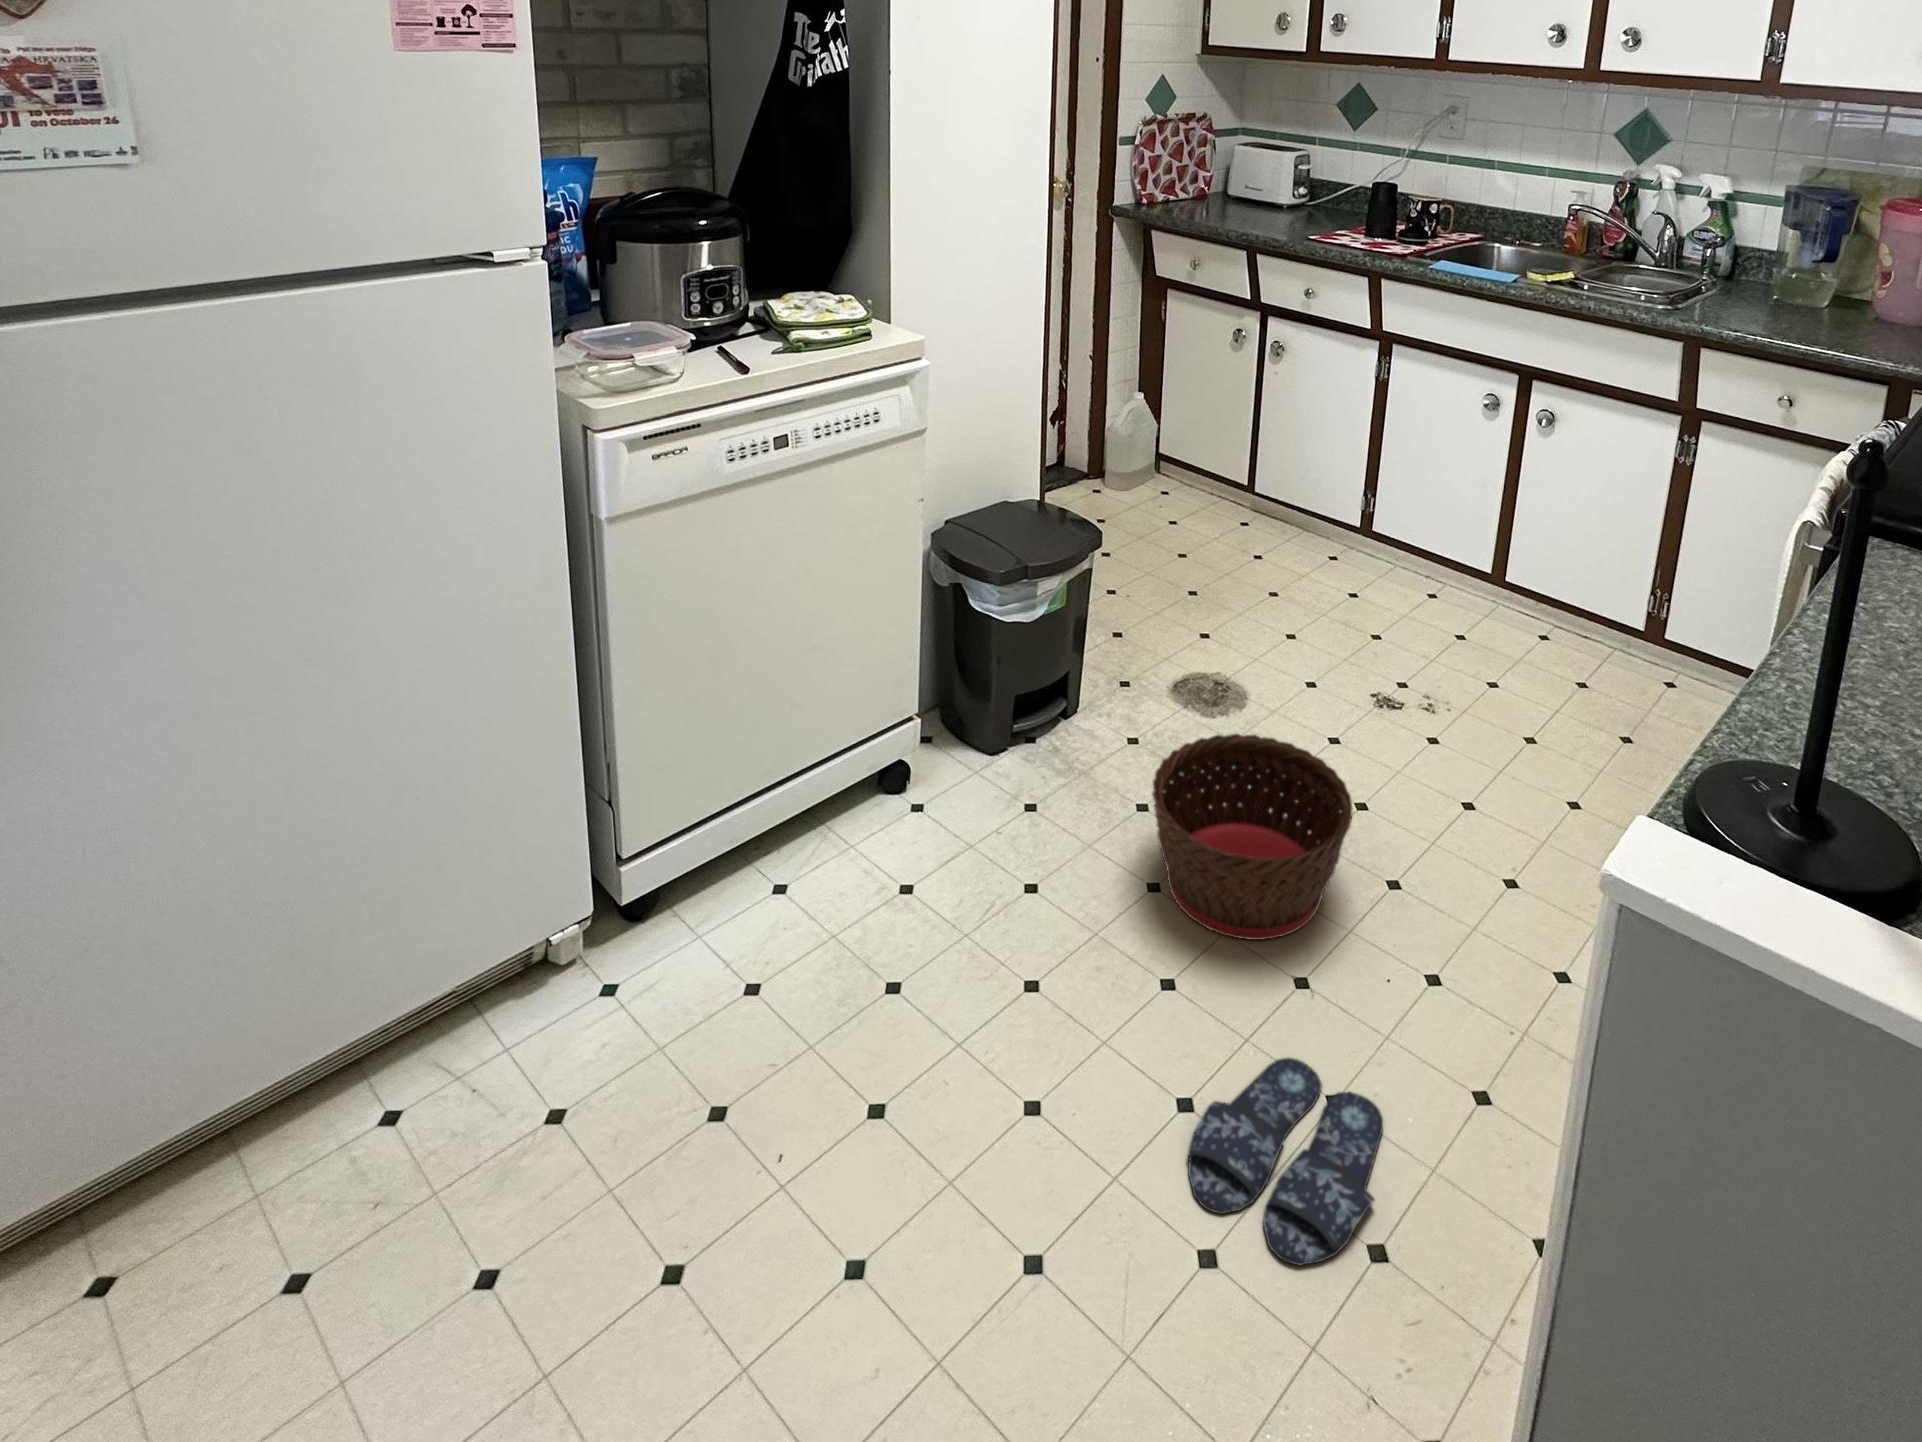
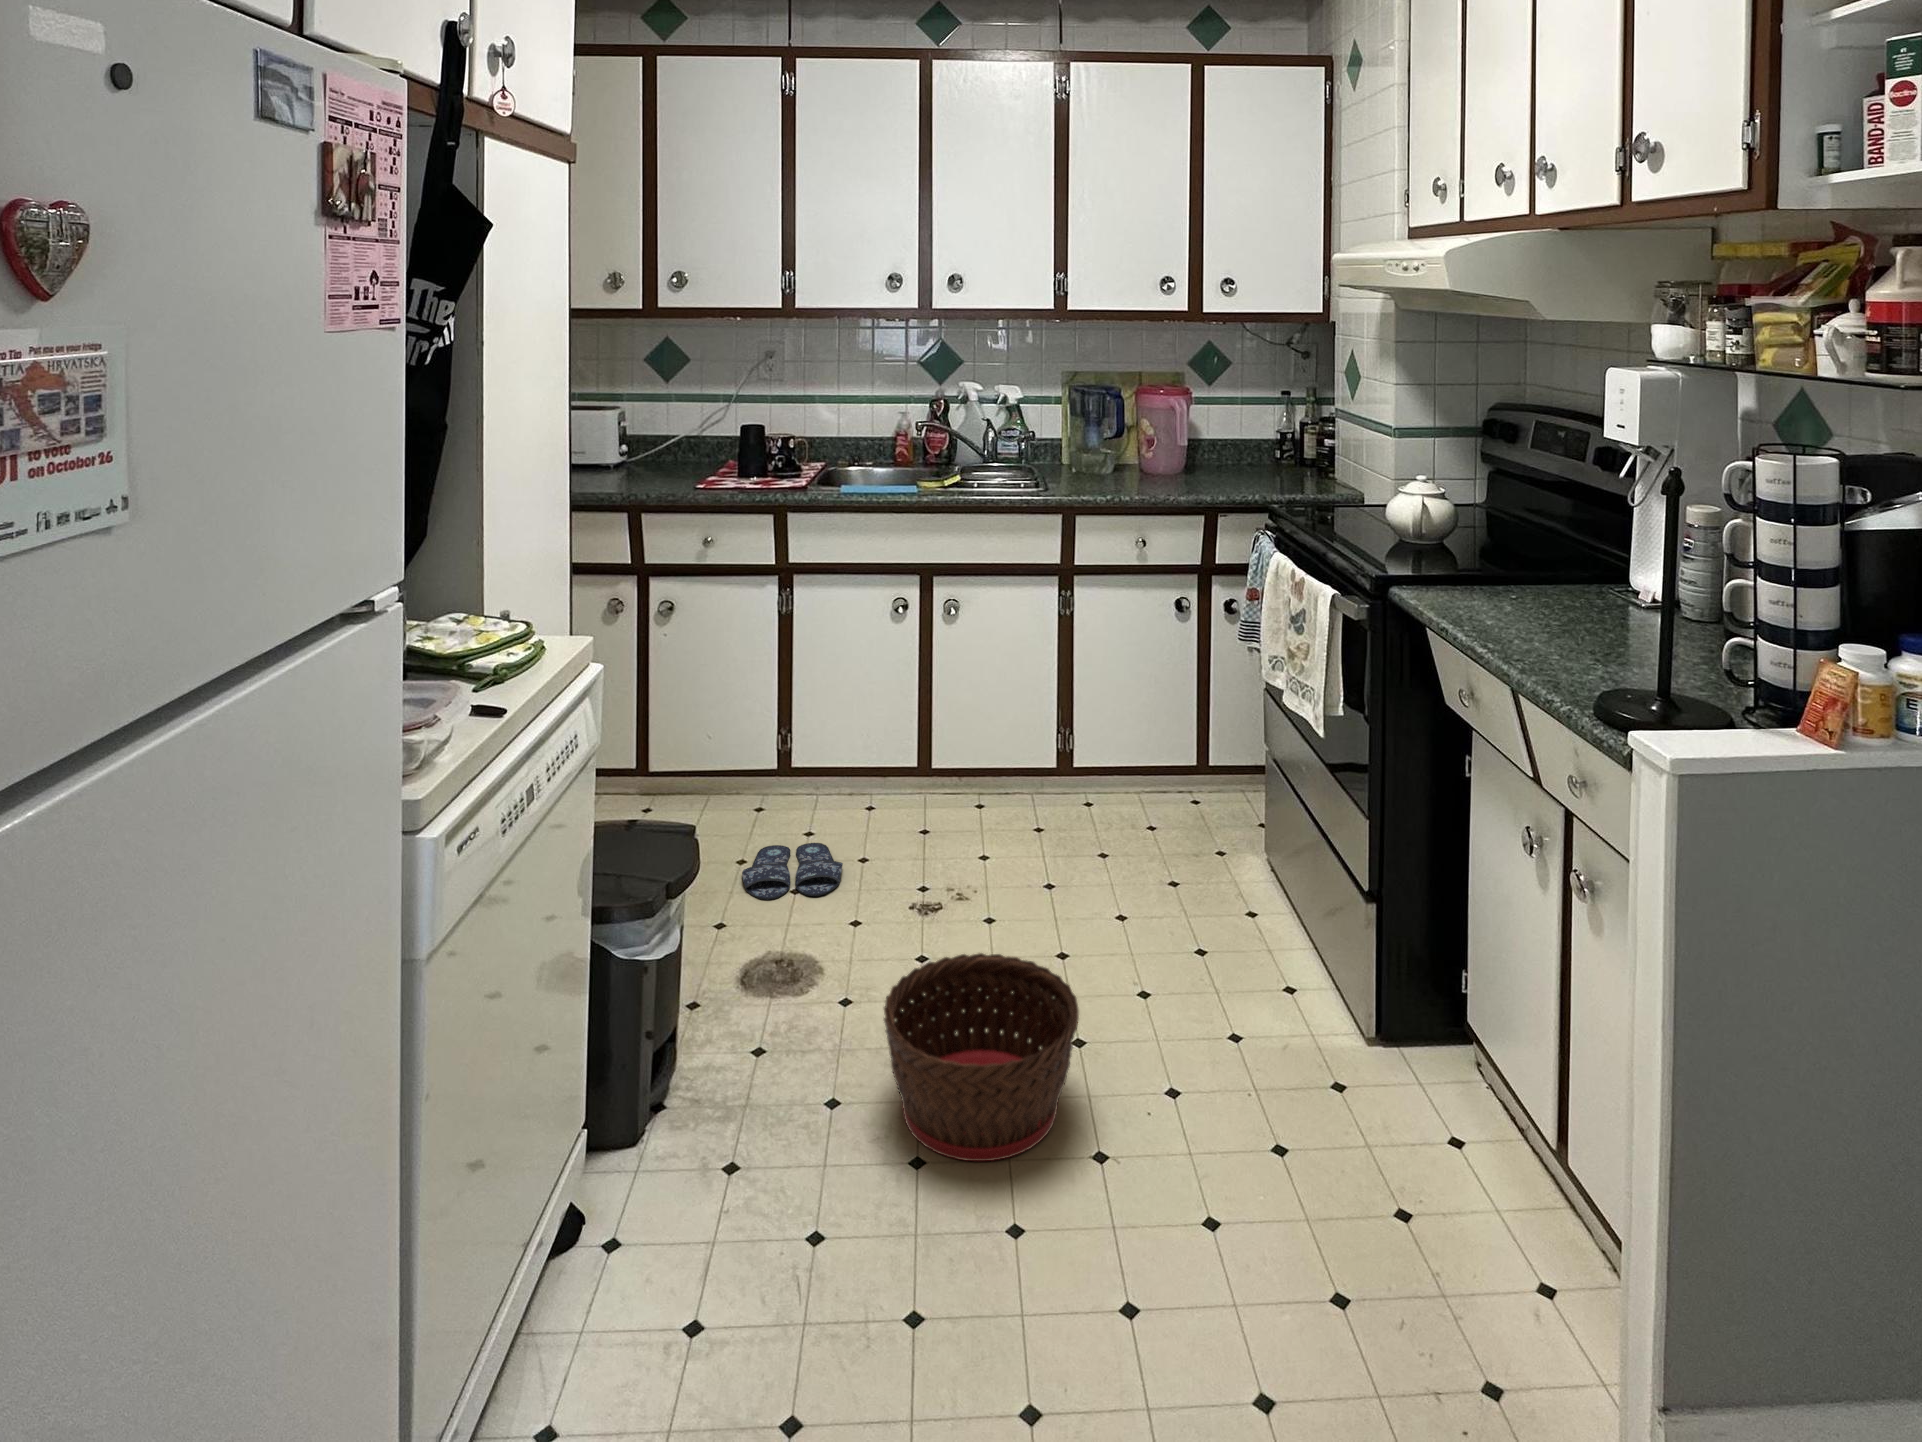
slippers: present [1188,1058,1383,1266] -> present [742,843,843,900]

